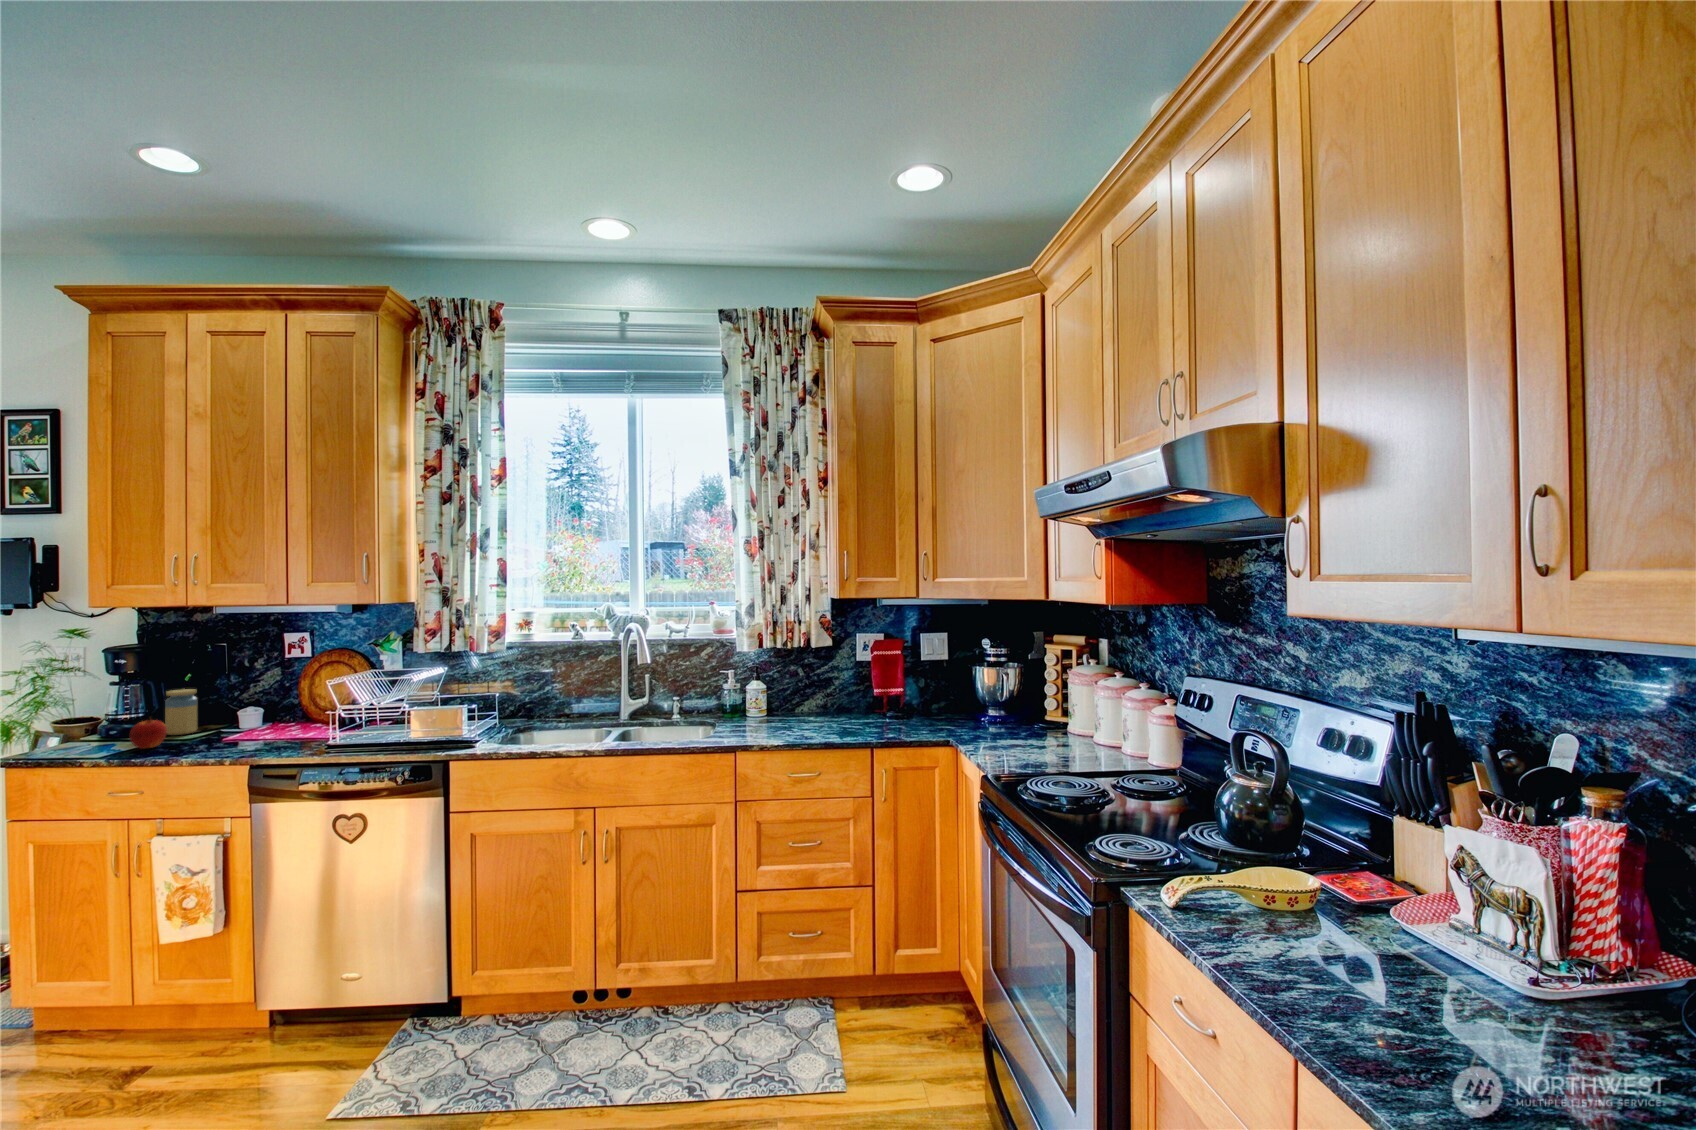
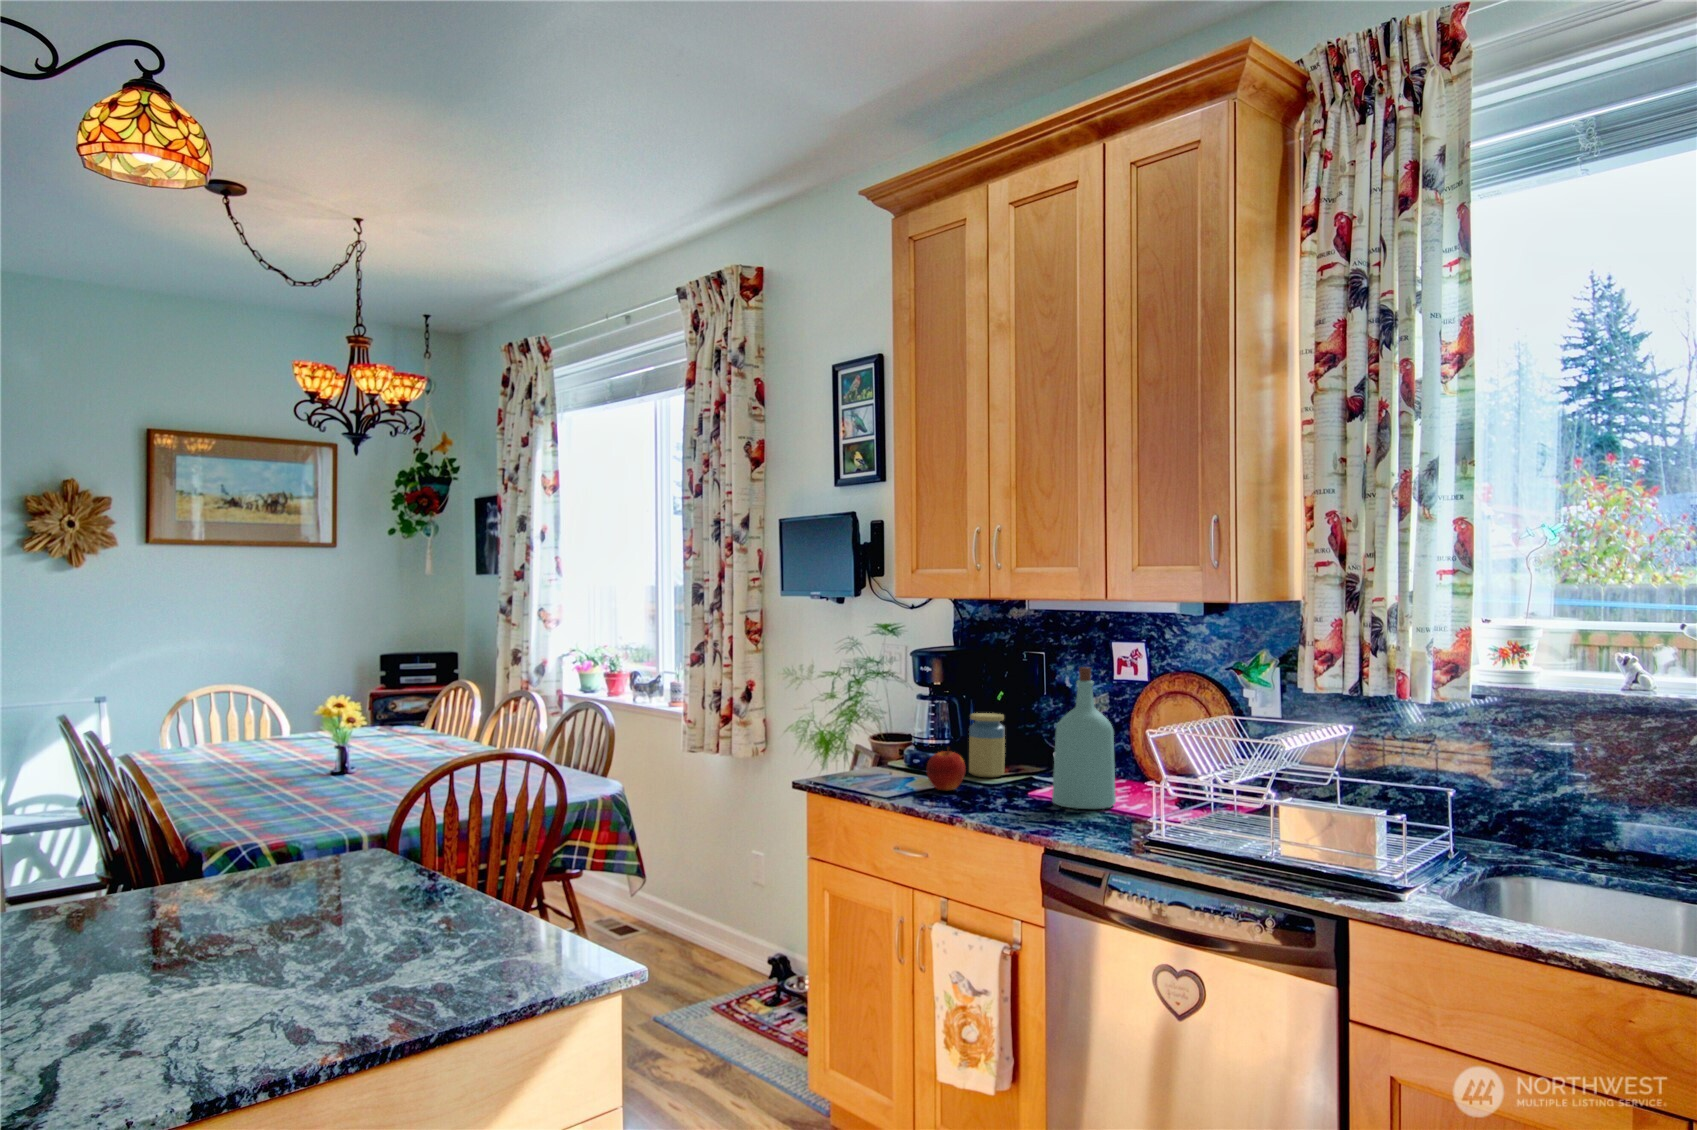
bottle: none [246,651,295,742] -> present [1052,667,1116,809]

